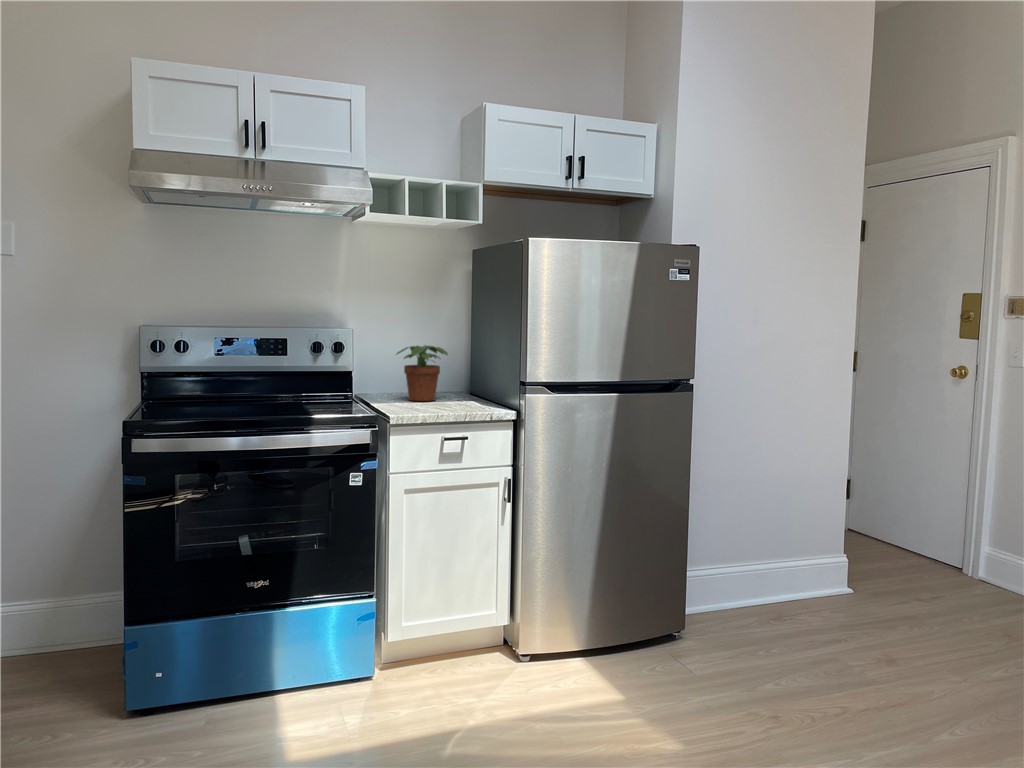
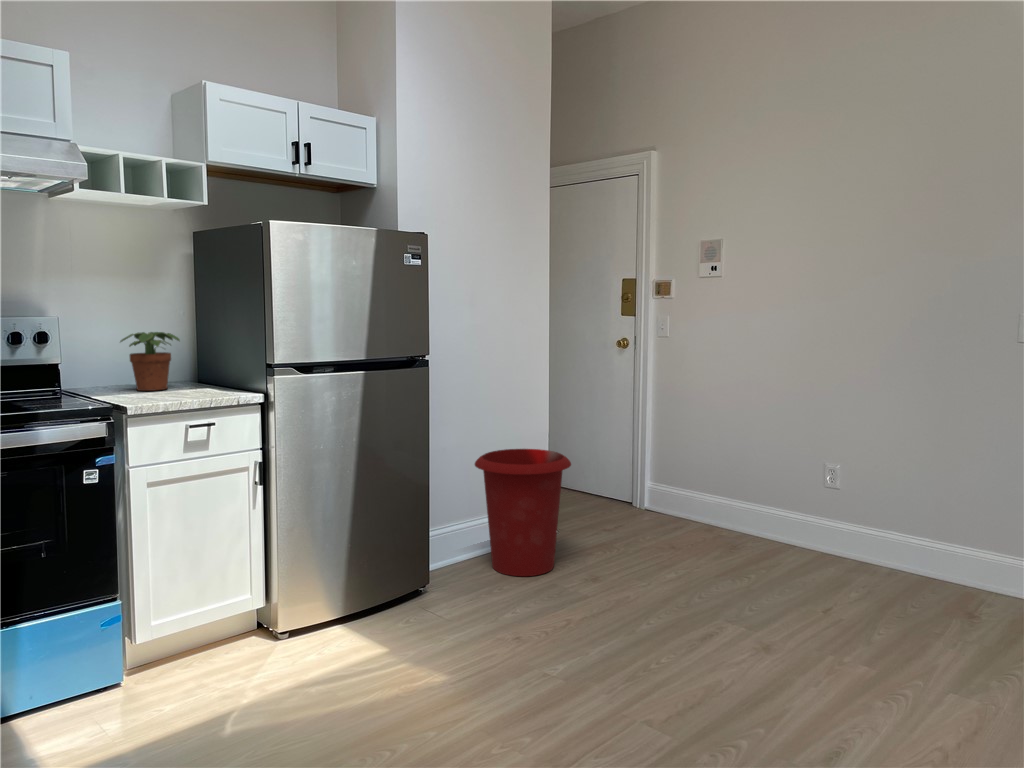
waste bin: none [747,490,866,641] -> present [475,449,571,576]

